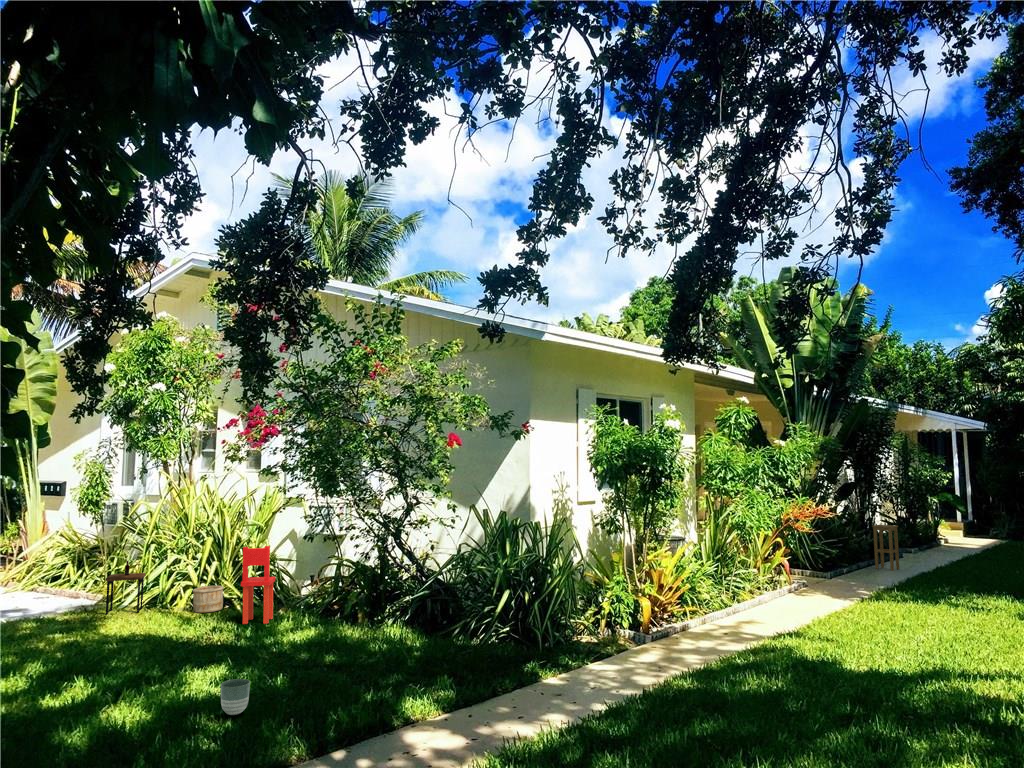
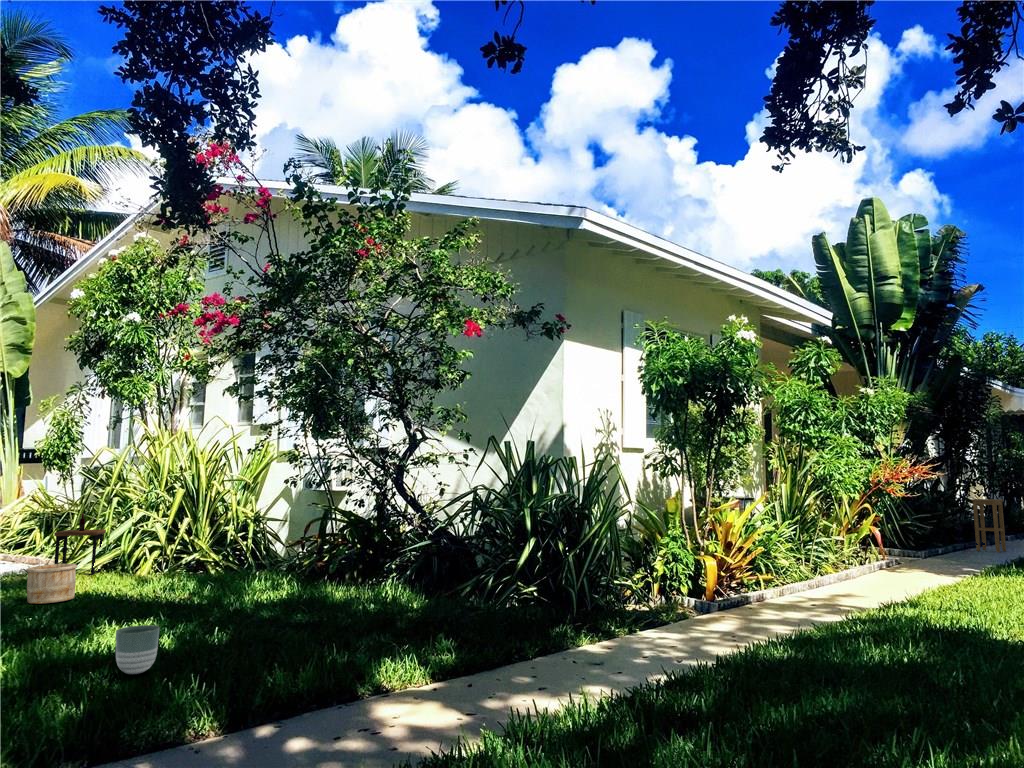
chair: present [241,546,275,624] -> none [207,491,252,585]
wooden bucket: present [193,586,224,613] -> present [26,564,77,604]

